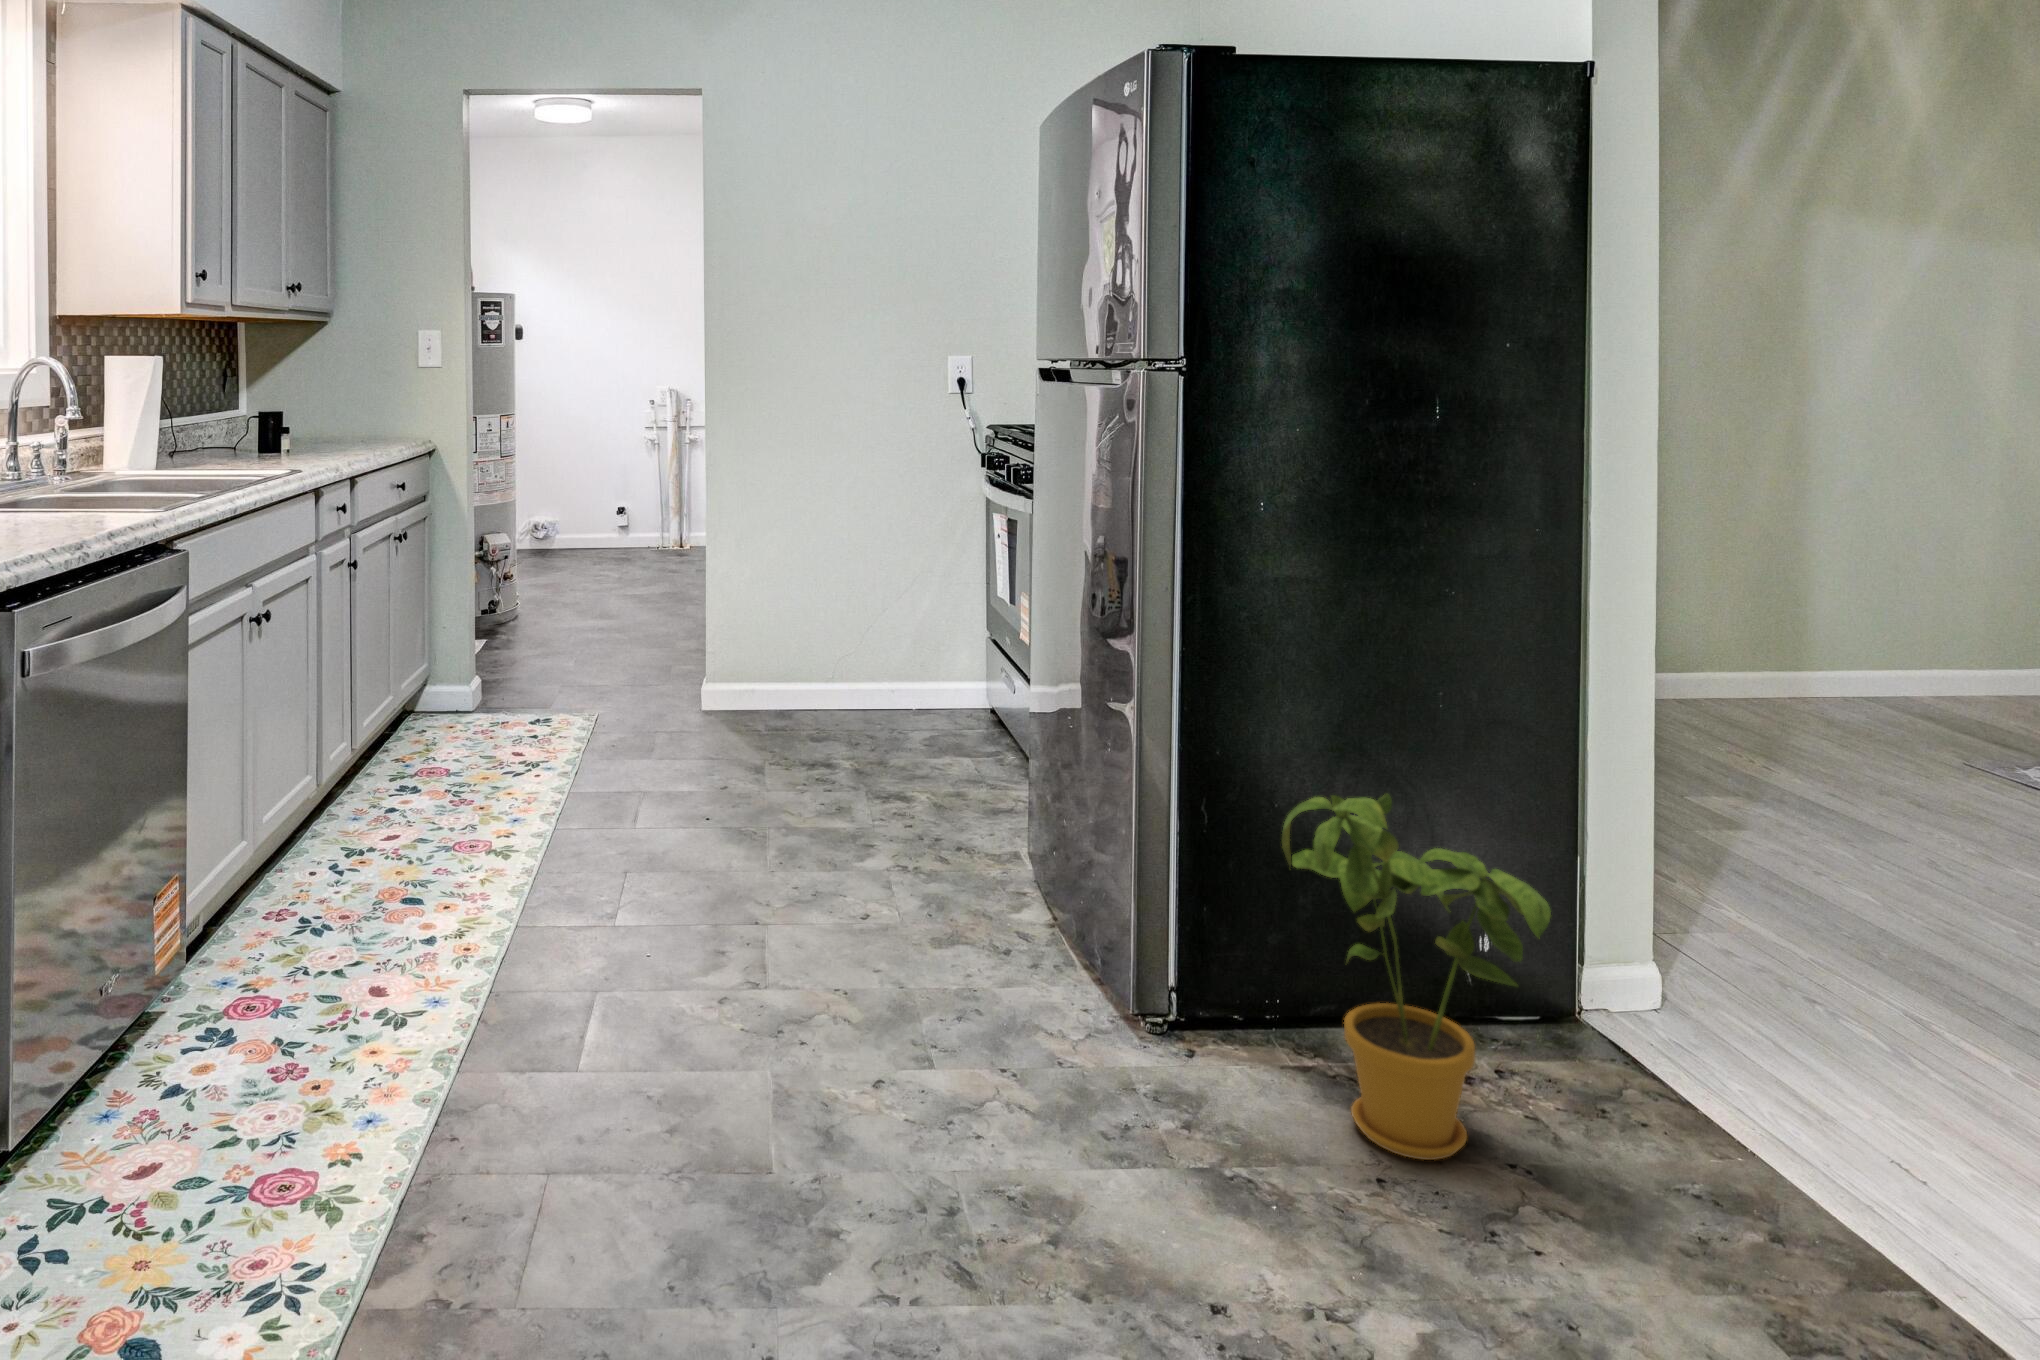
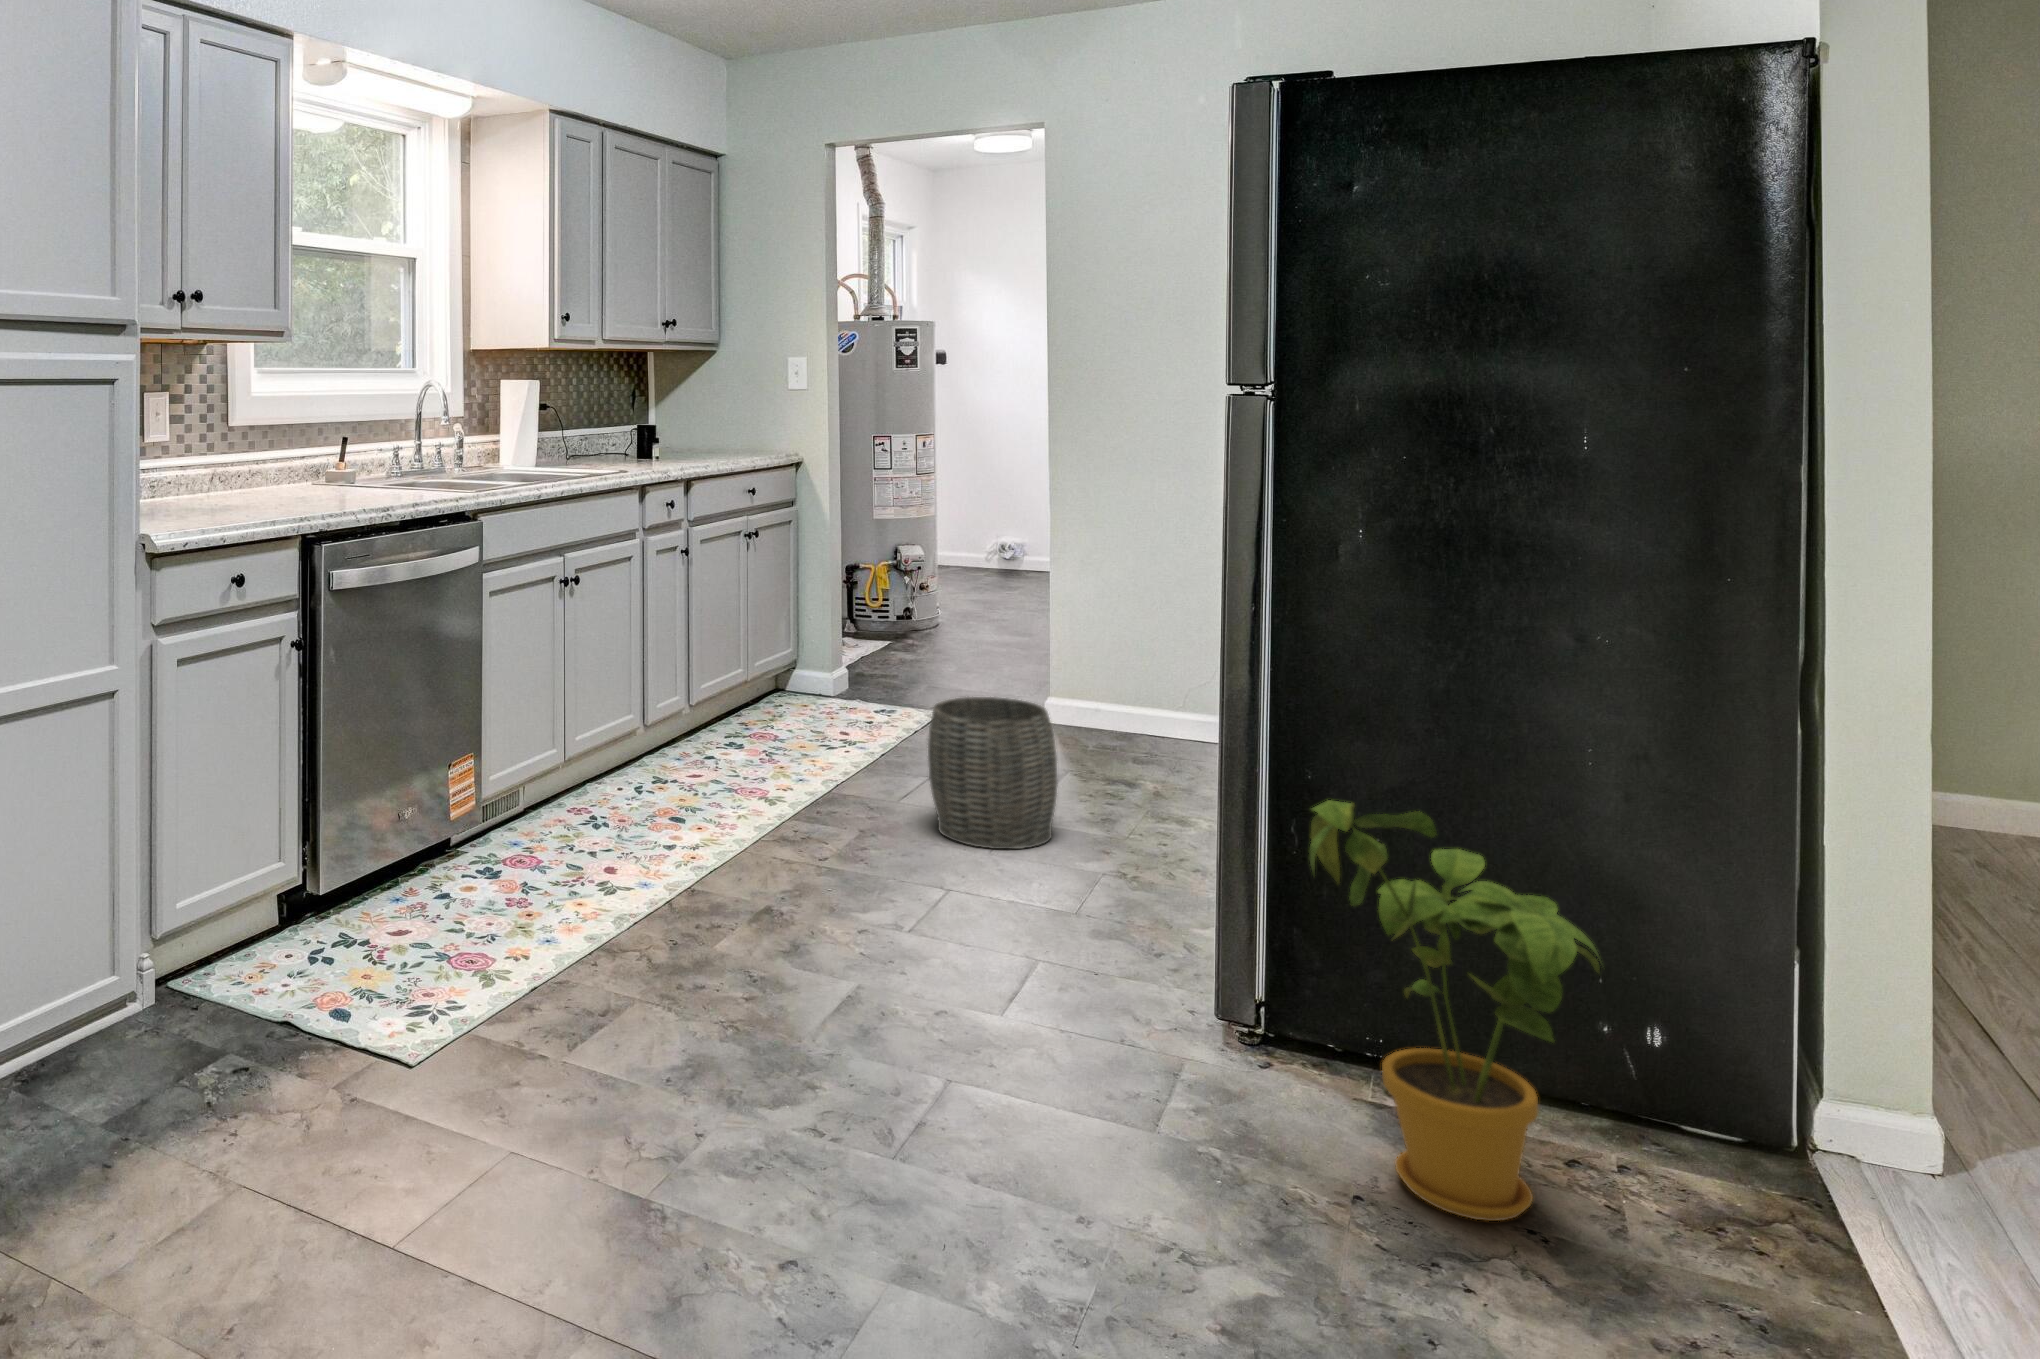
woven basket: none [685,701,813,864] -> present [928,697,1058,849]

